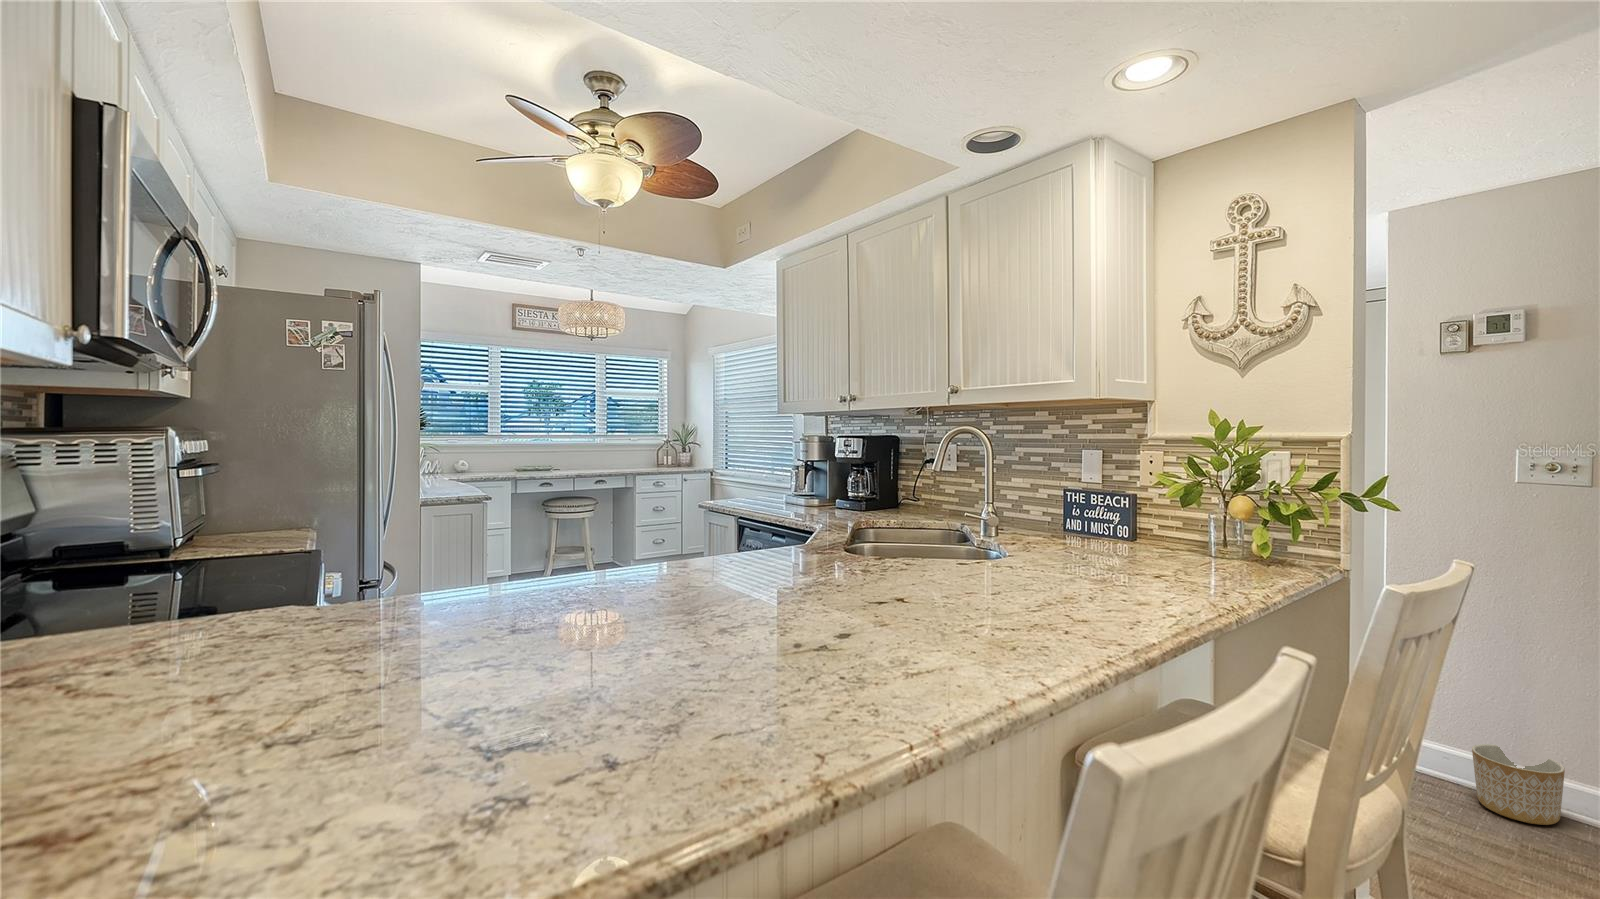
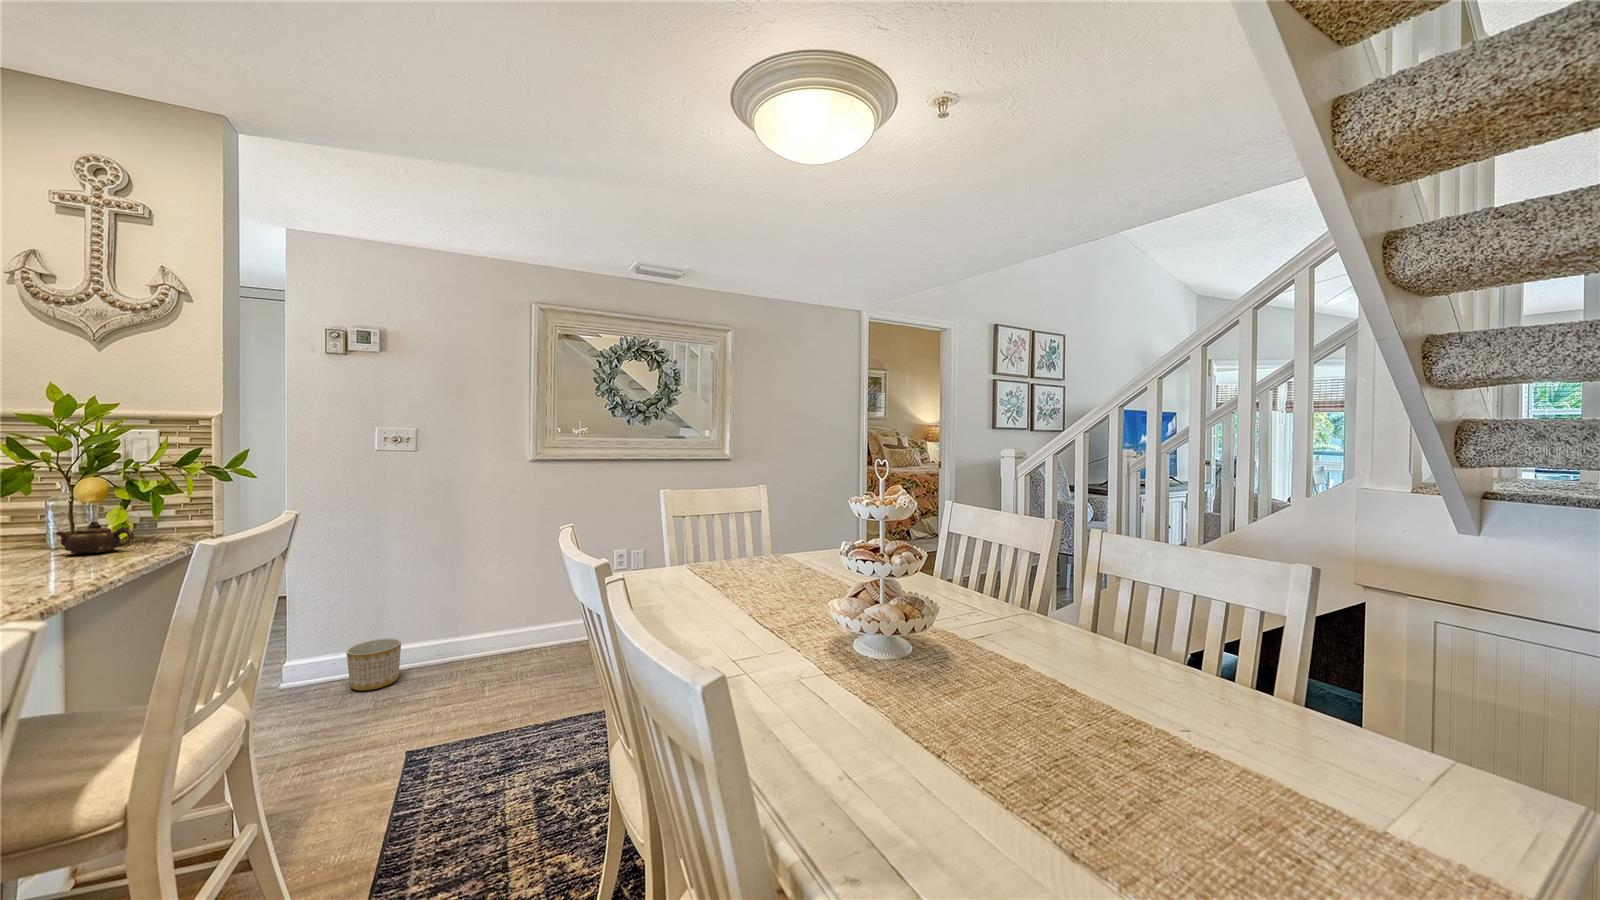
teapot: none [1218,539,1276,570] -> present [56,521,134,553]

